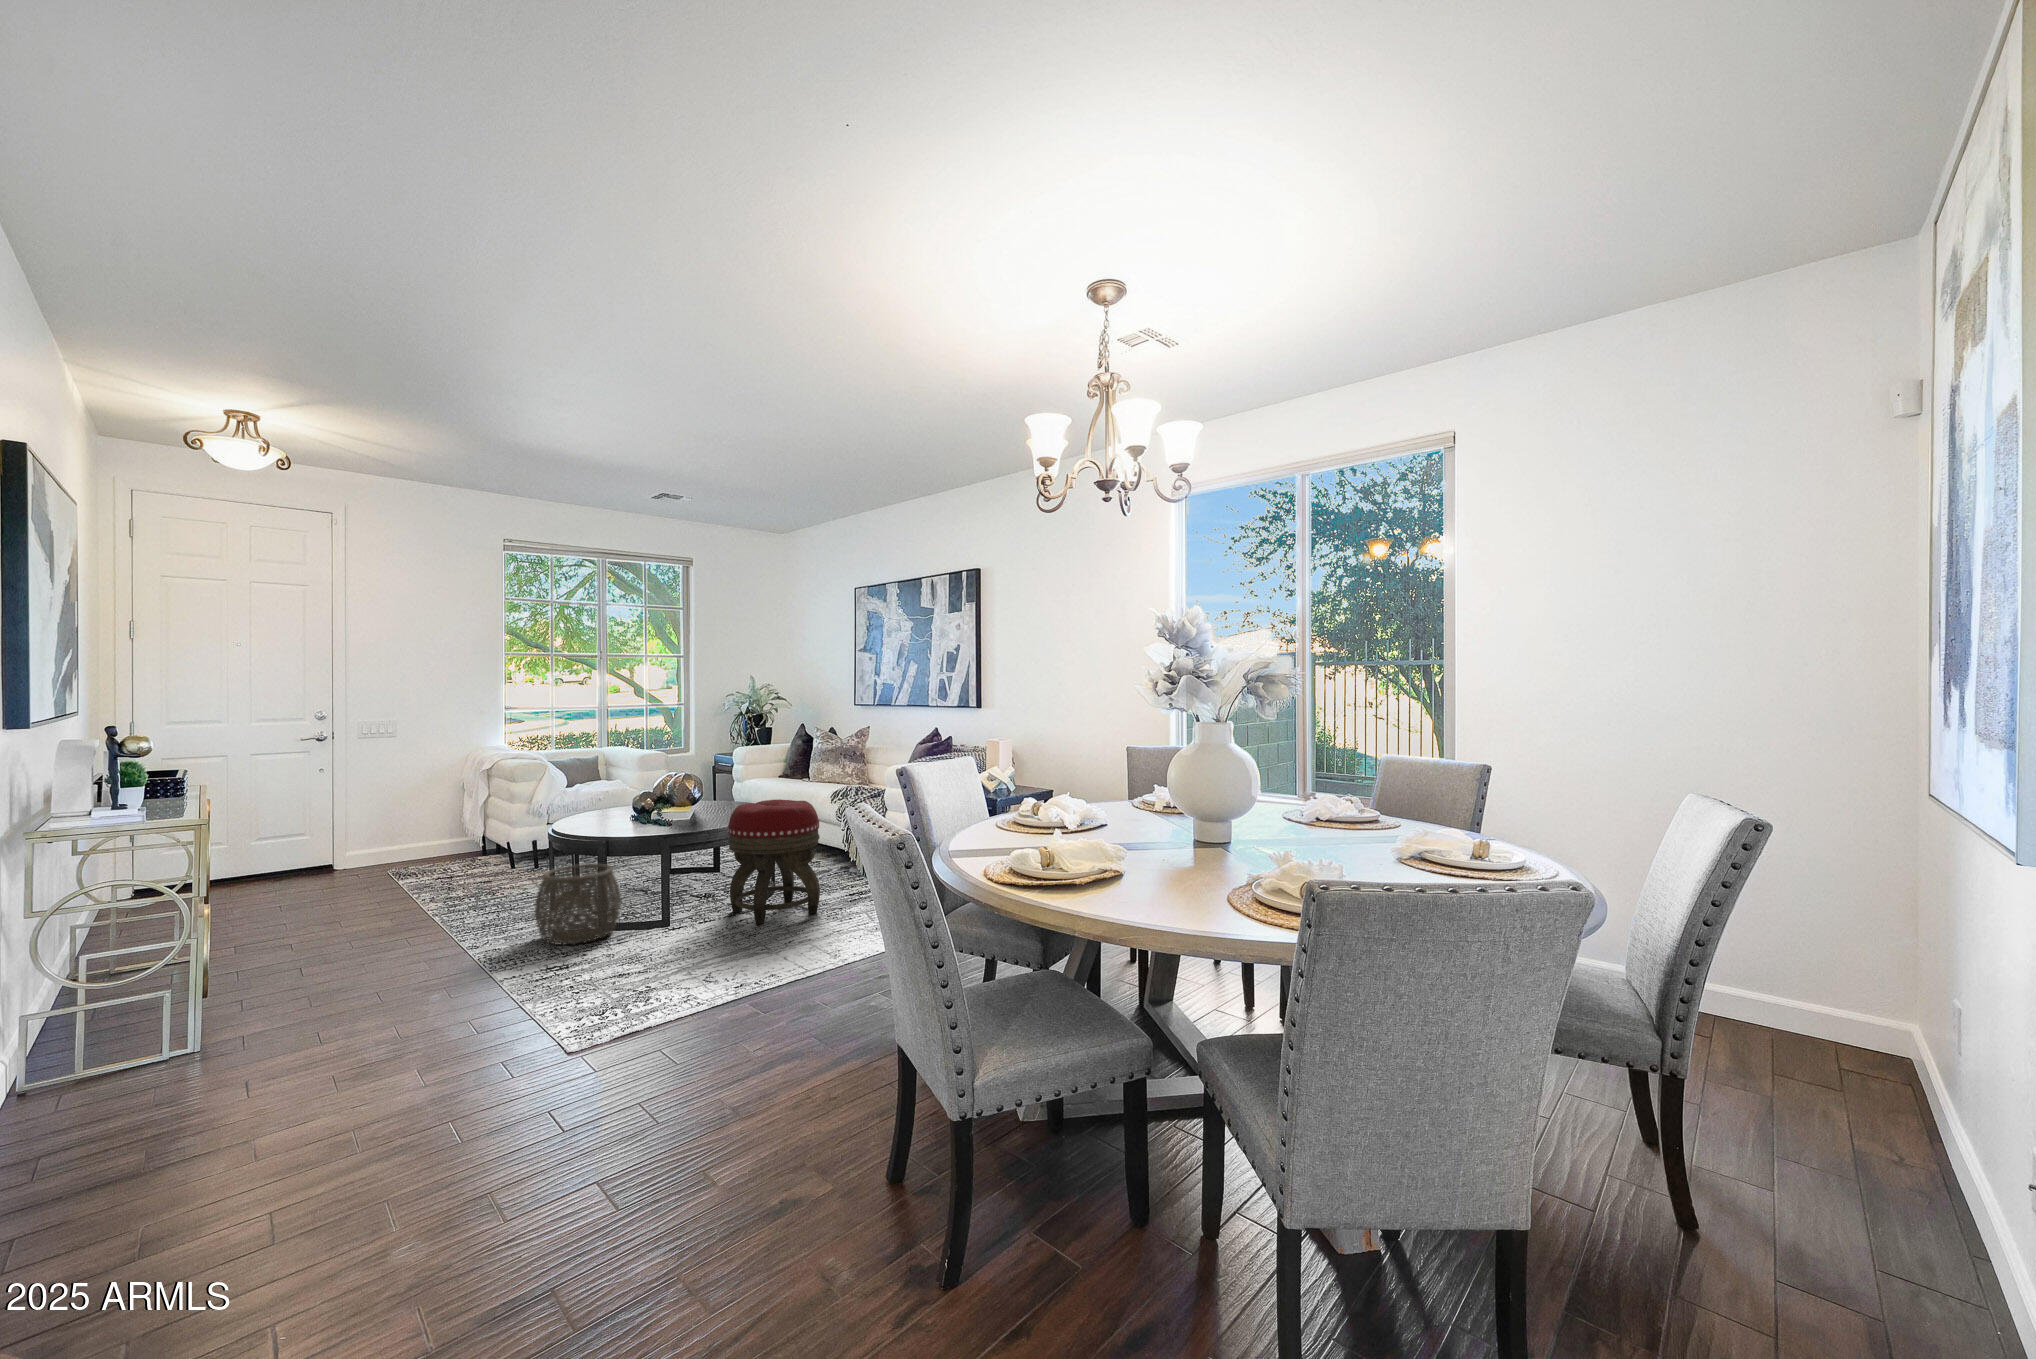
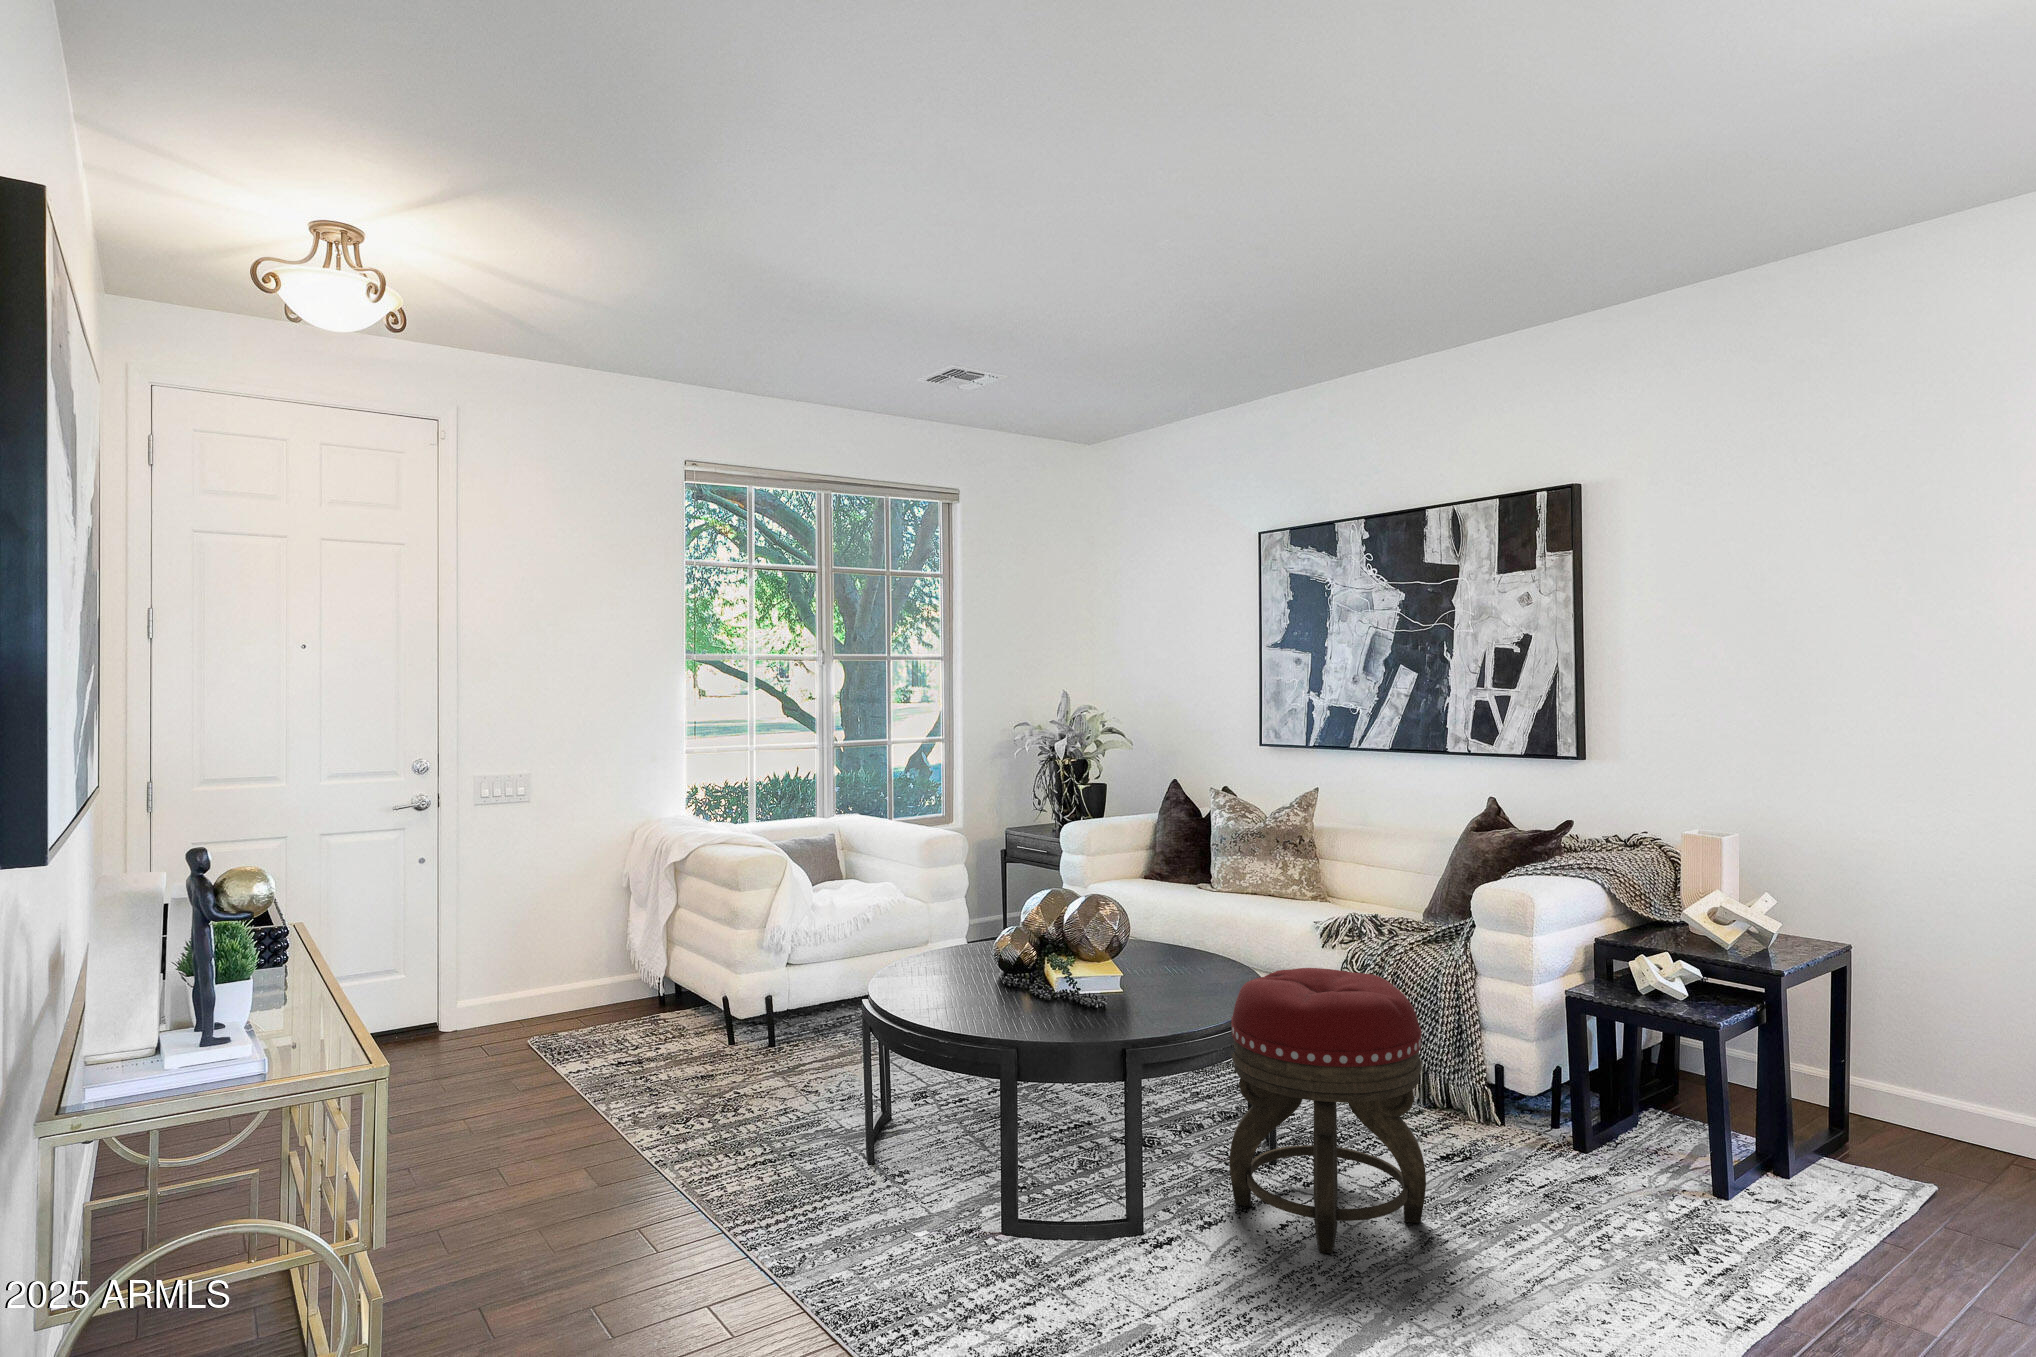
woven basket: present [535,864,621,945] -> none [891,1102,1051,1291]

